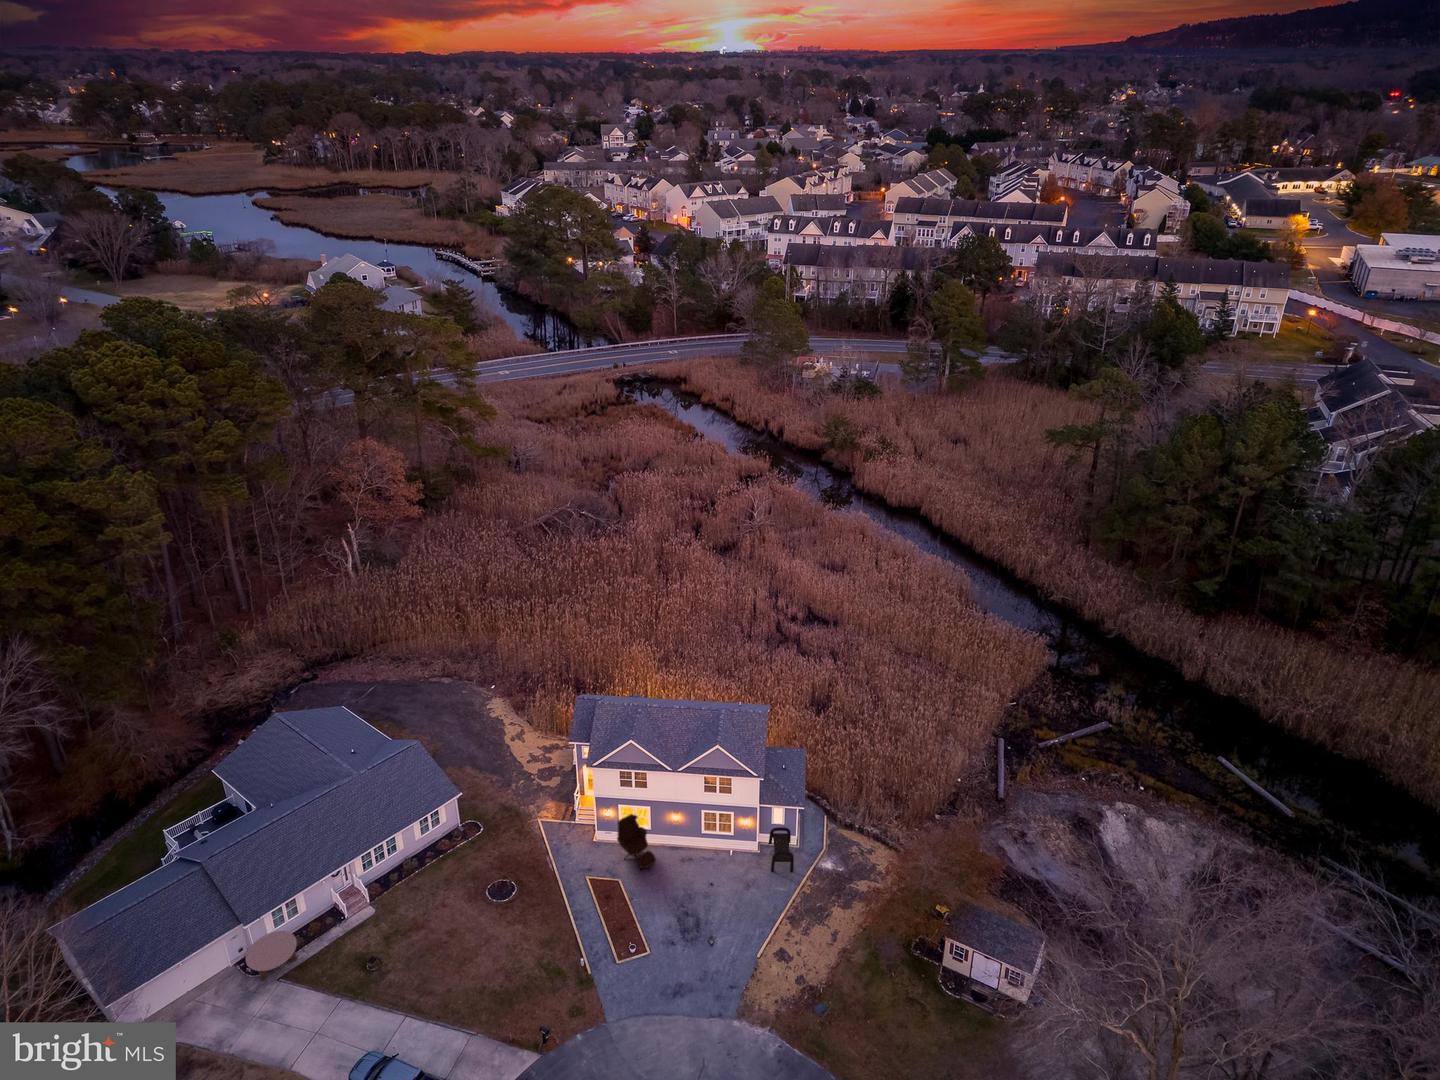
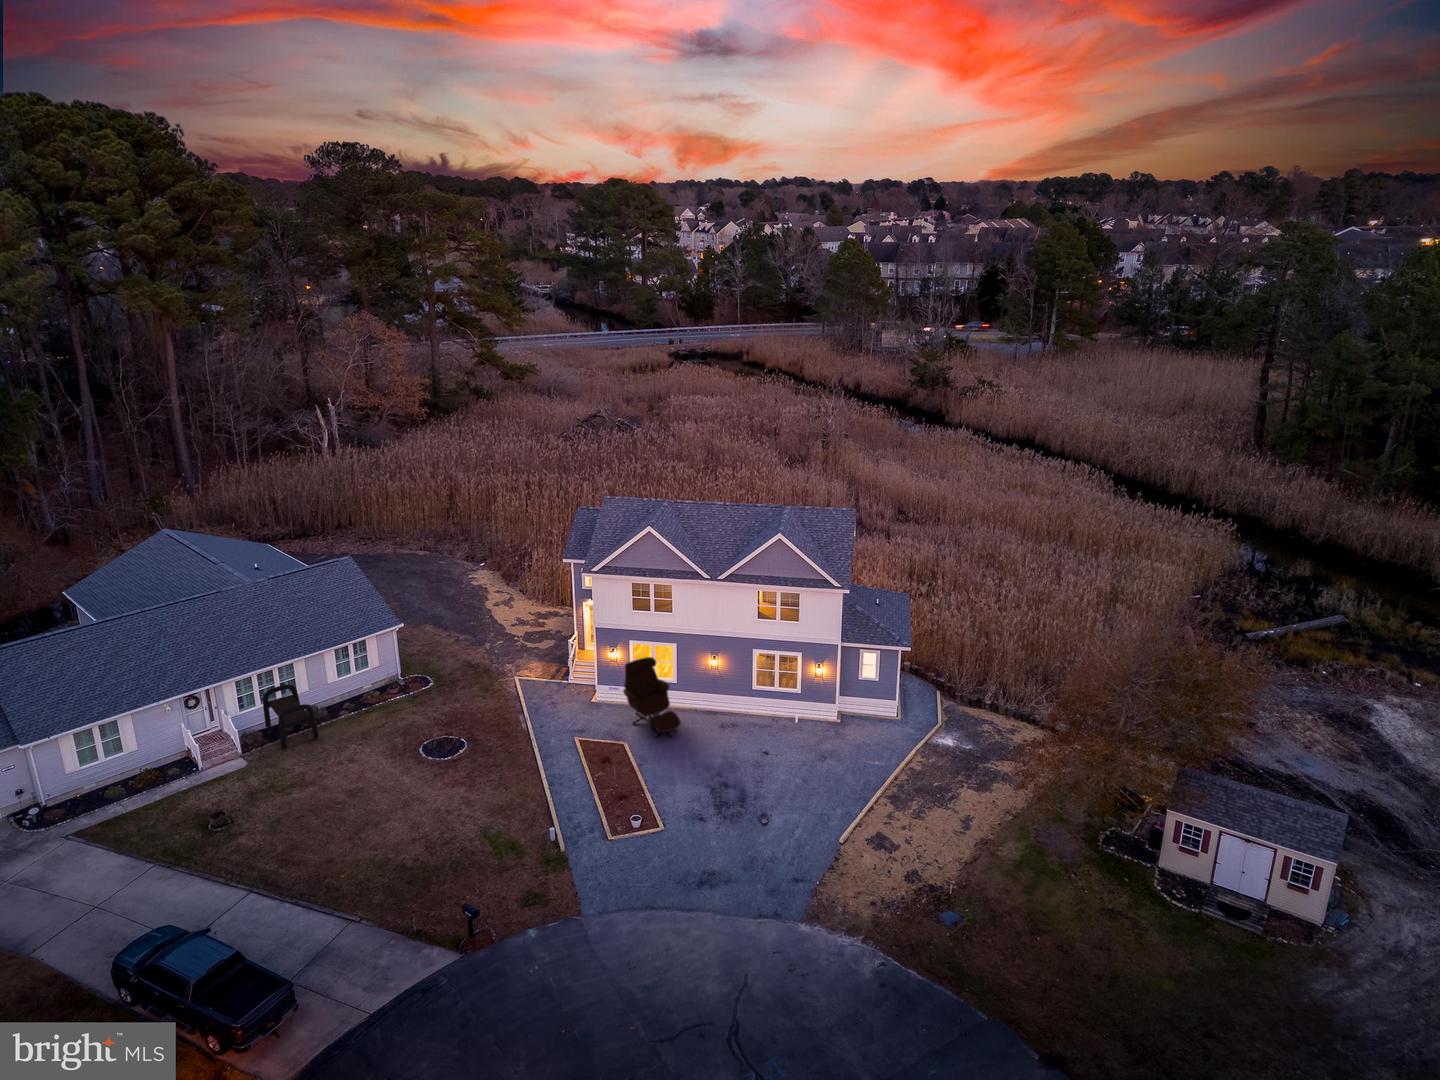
bench: present [769,827,794,872] -> present [263,684,319,749]
round table: present [246,931,298,981] -> none [21,769,109,835]

